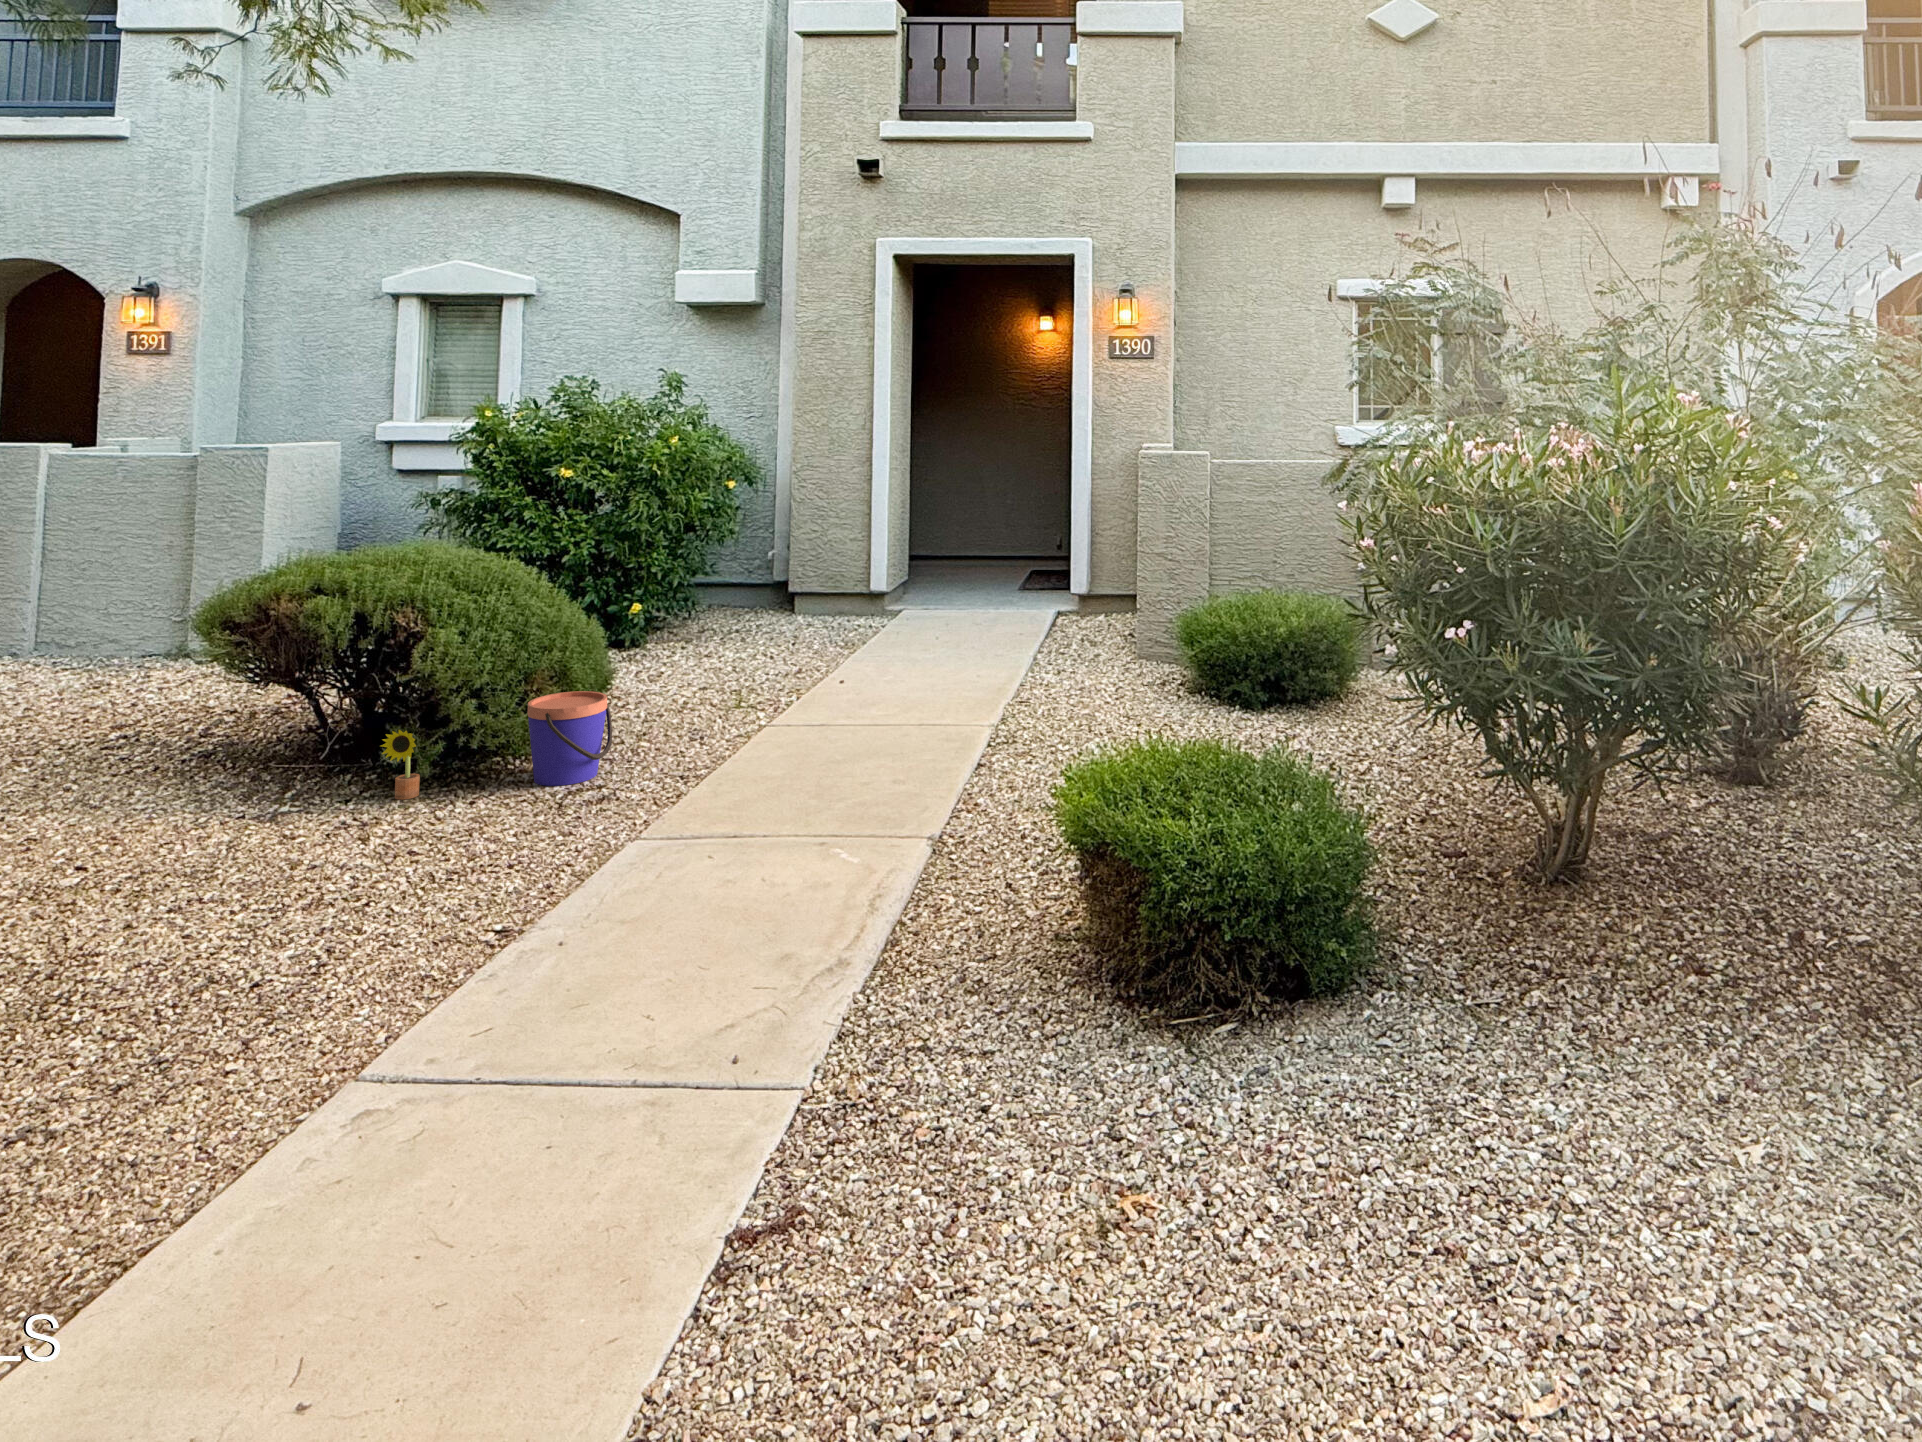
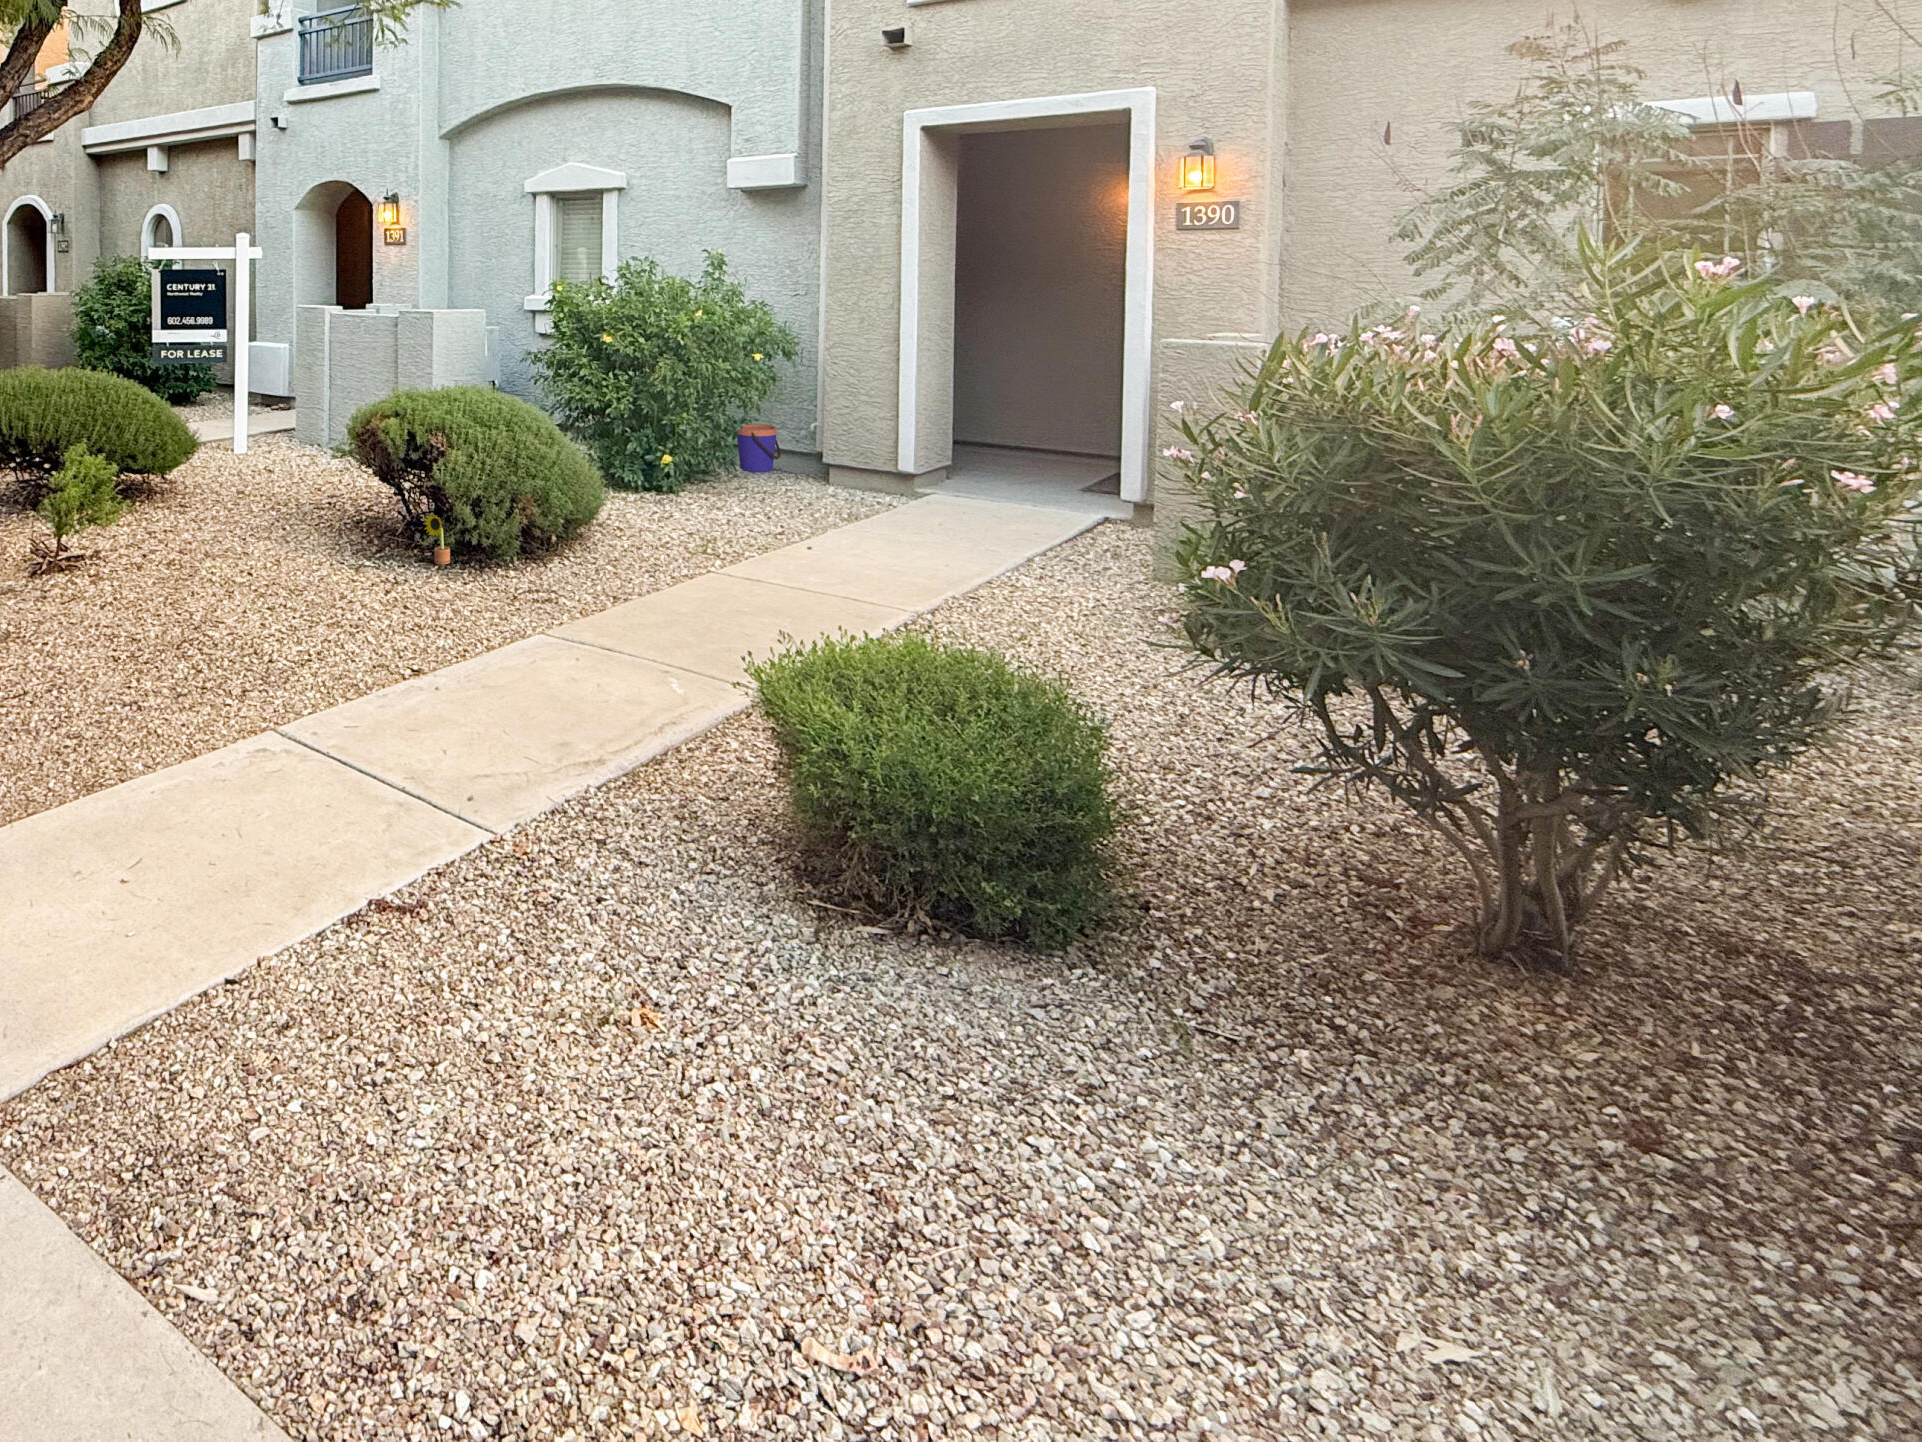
bucket: present [527,691,612,786] -> present [737,424,781,472]

